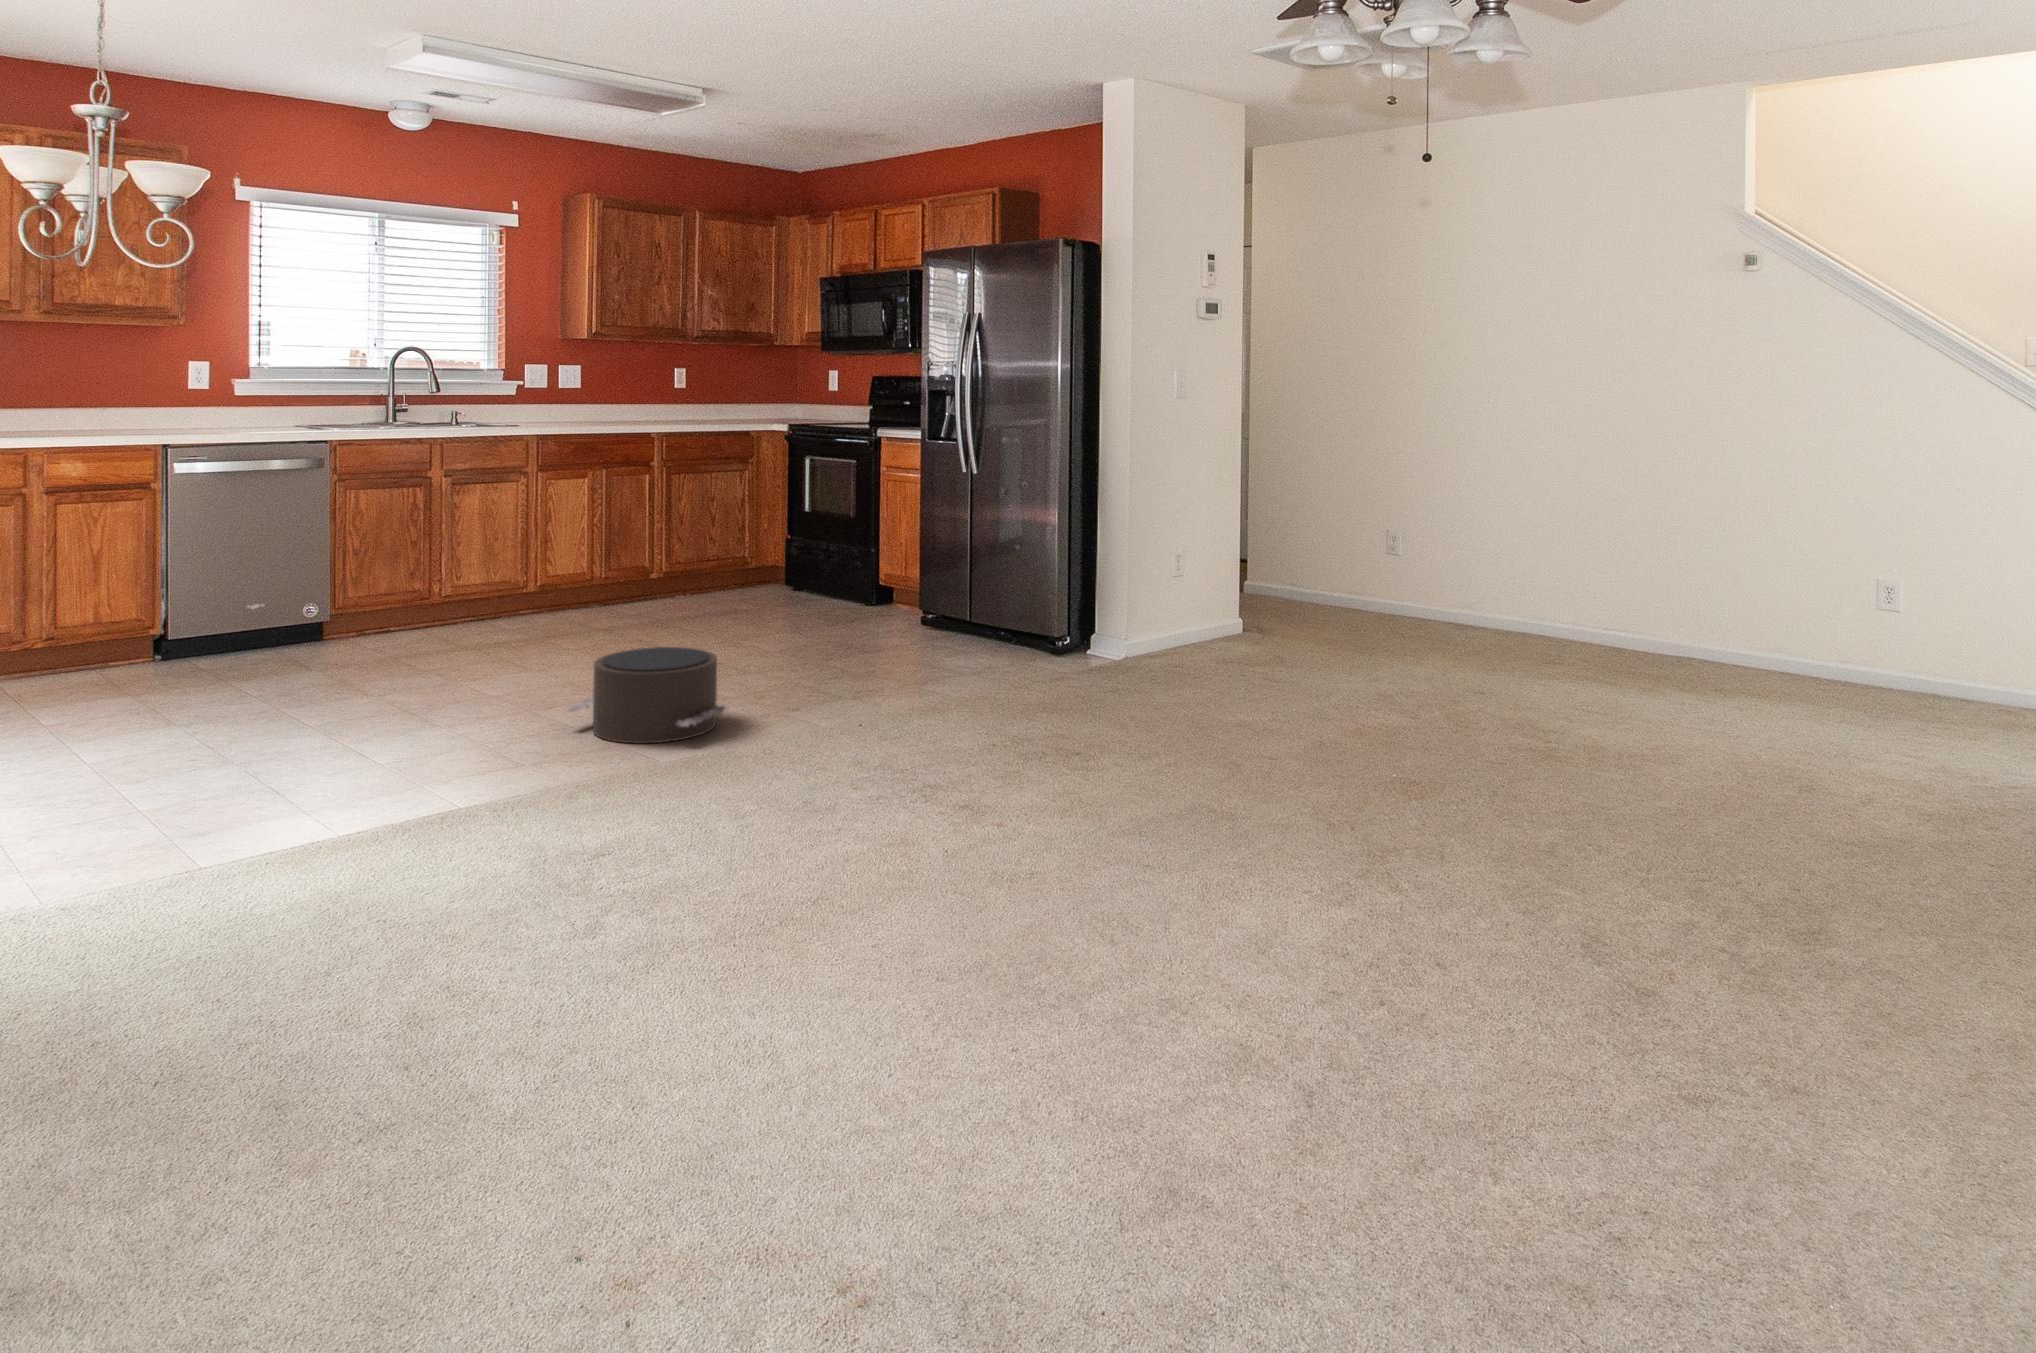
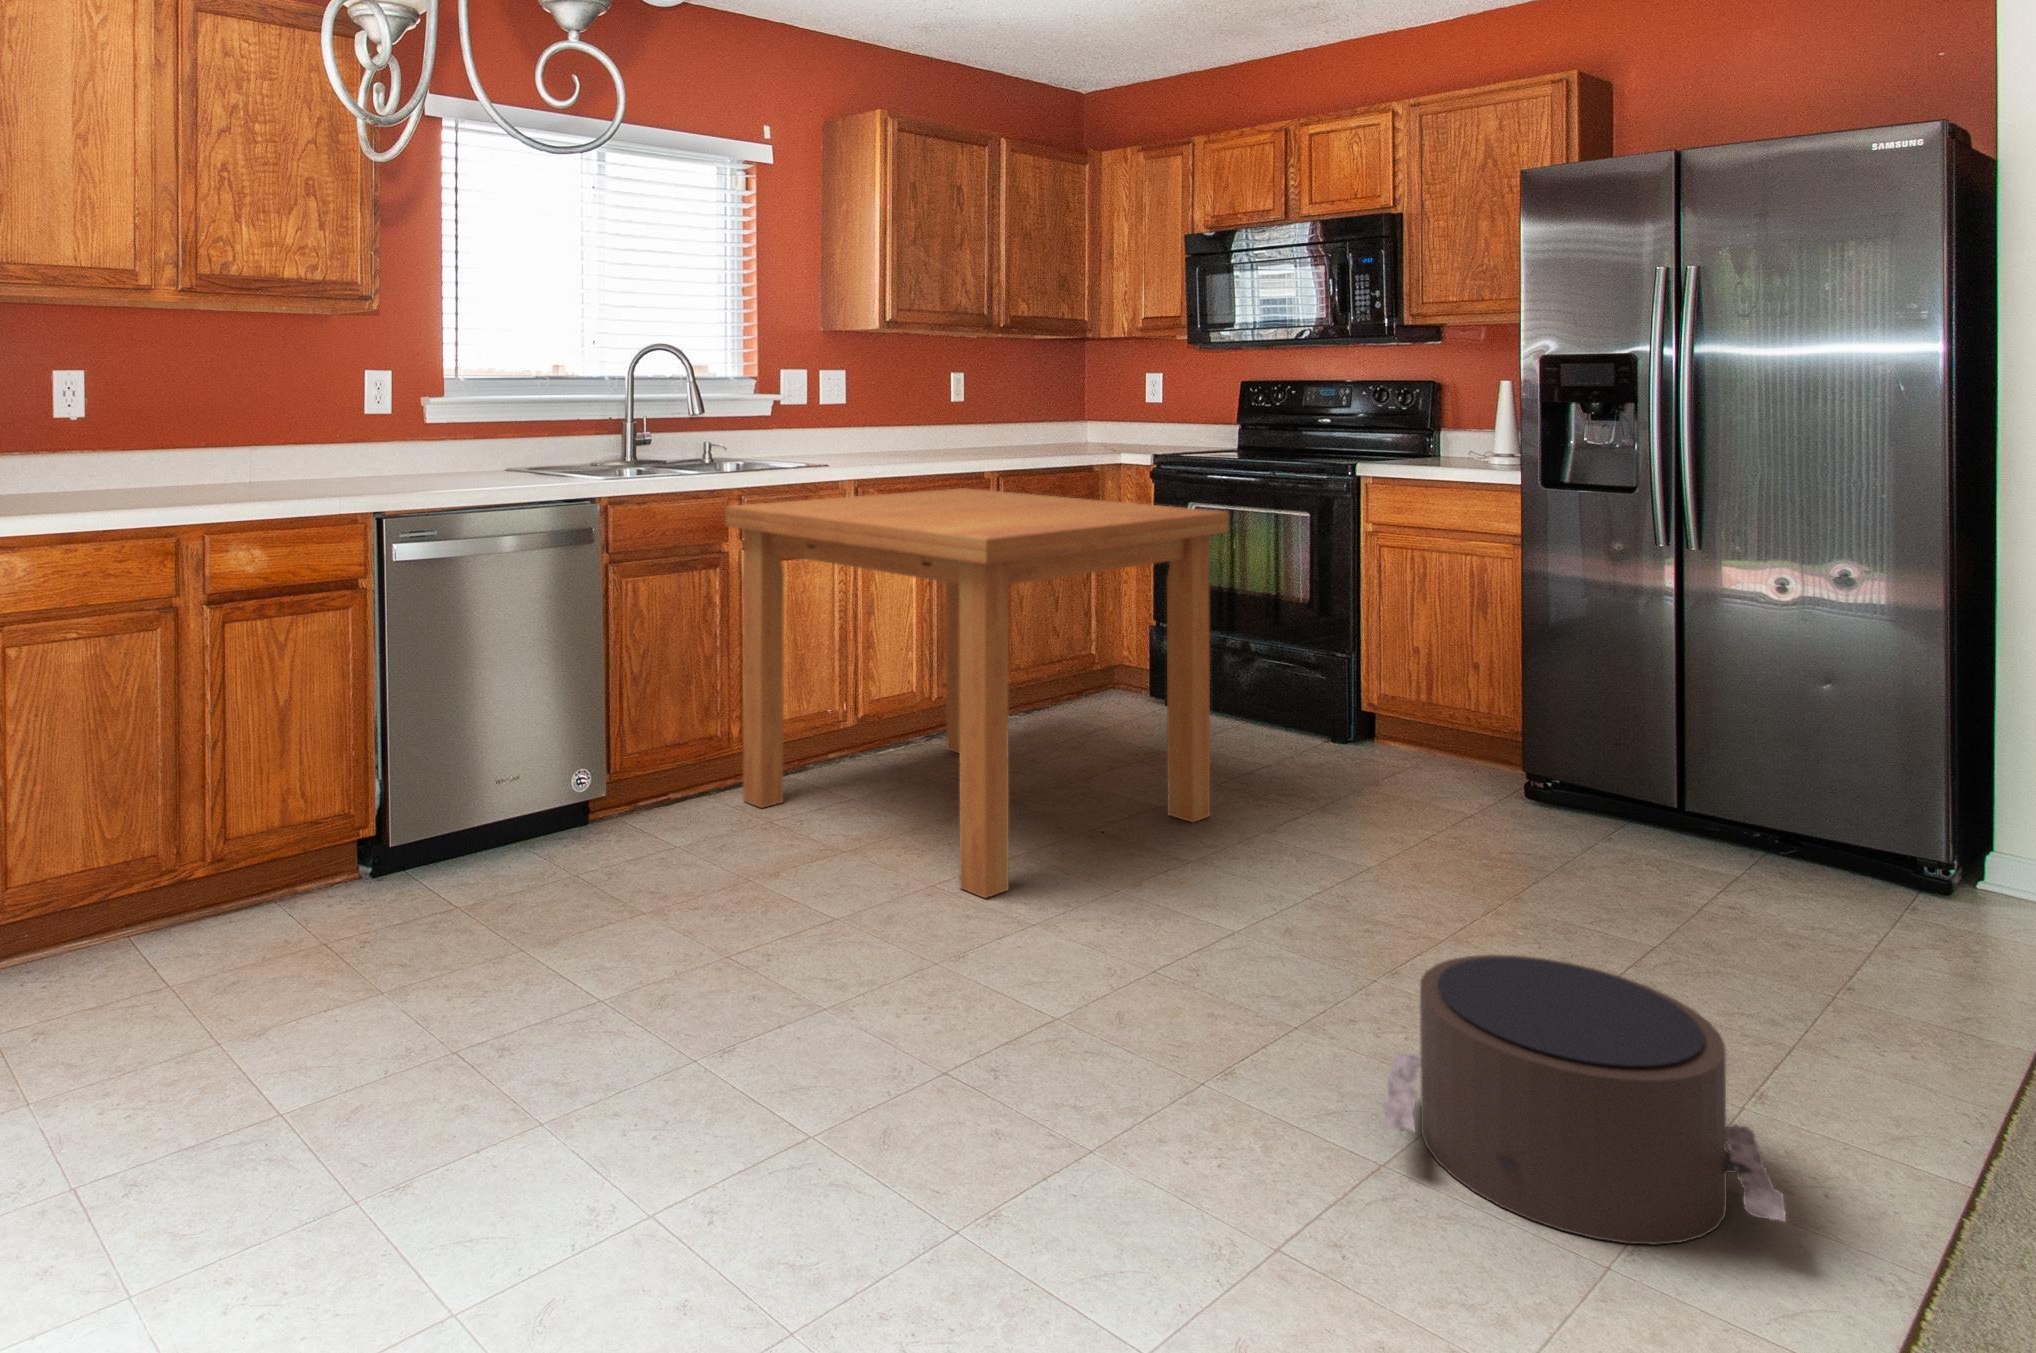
dining table: none [424,441,726,662] -> present [726,488,1229,898]

